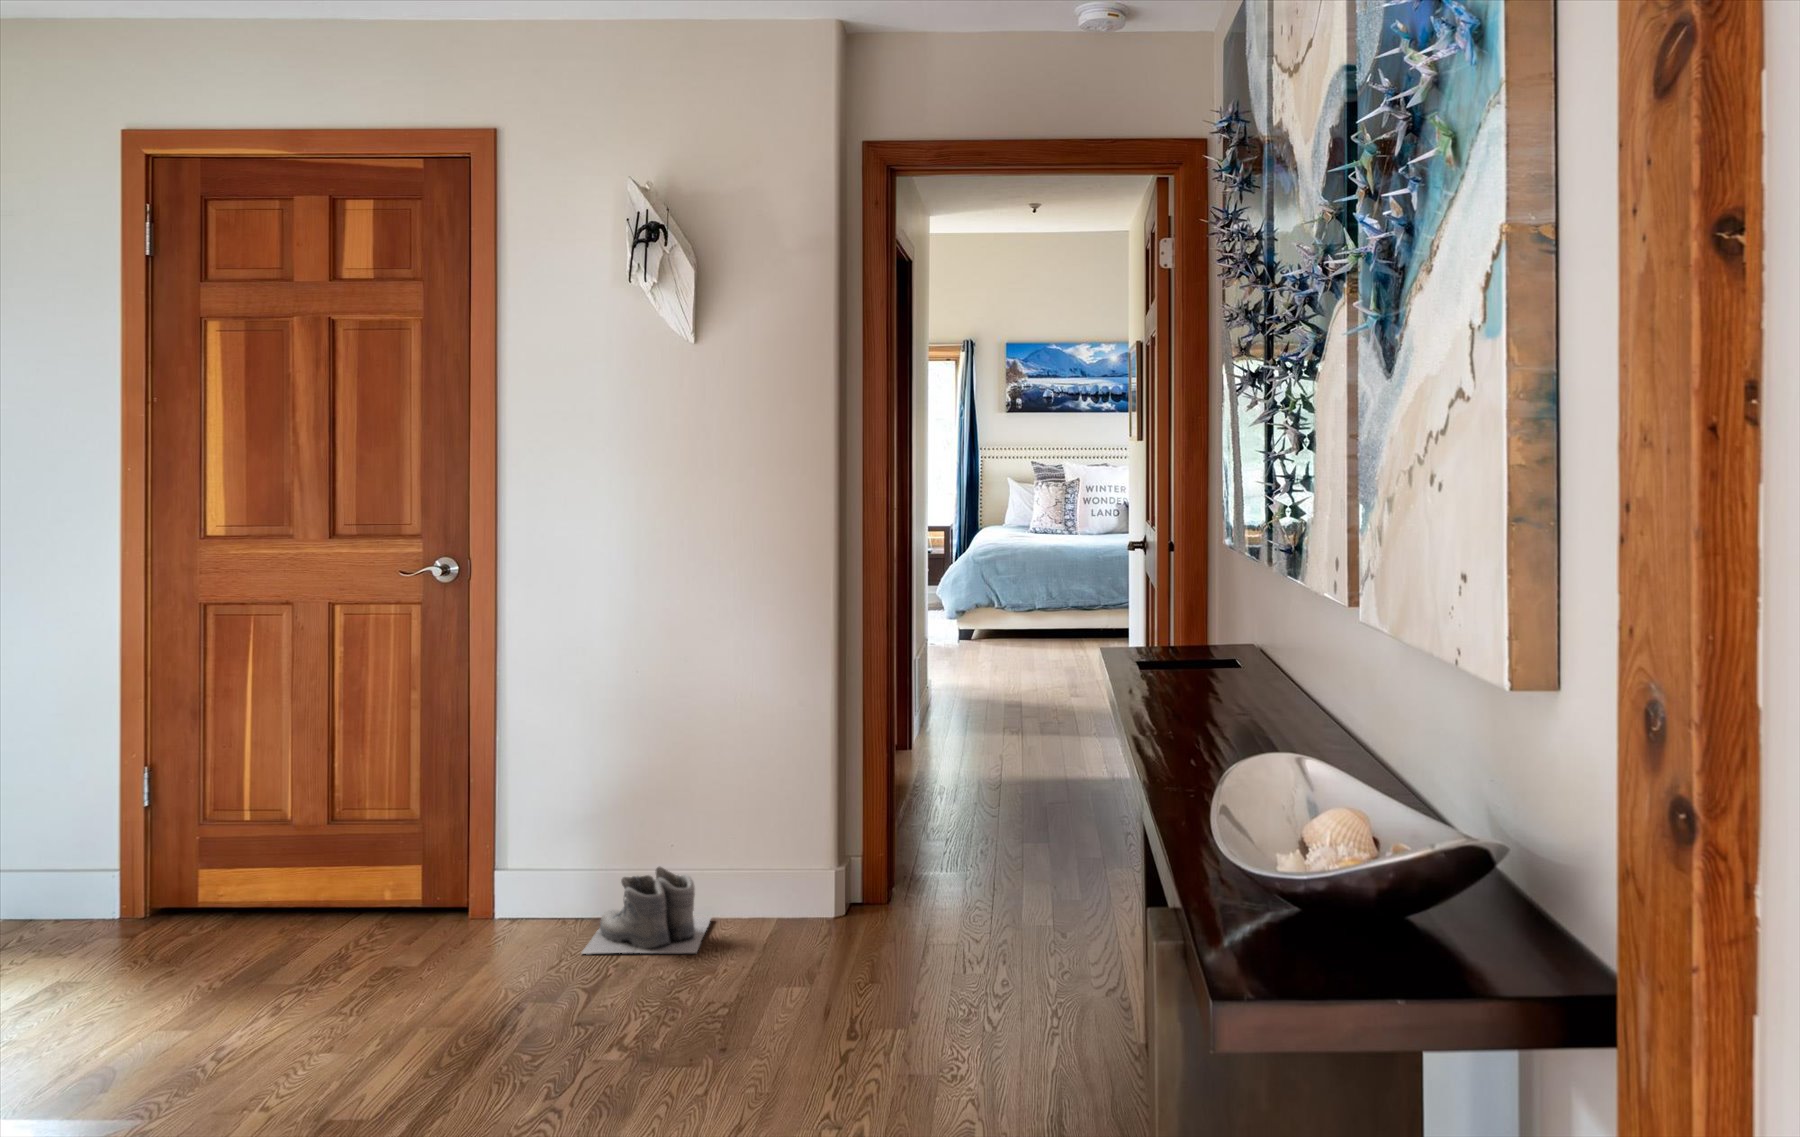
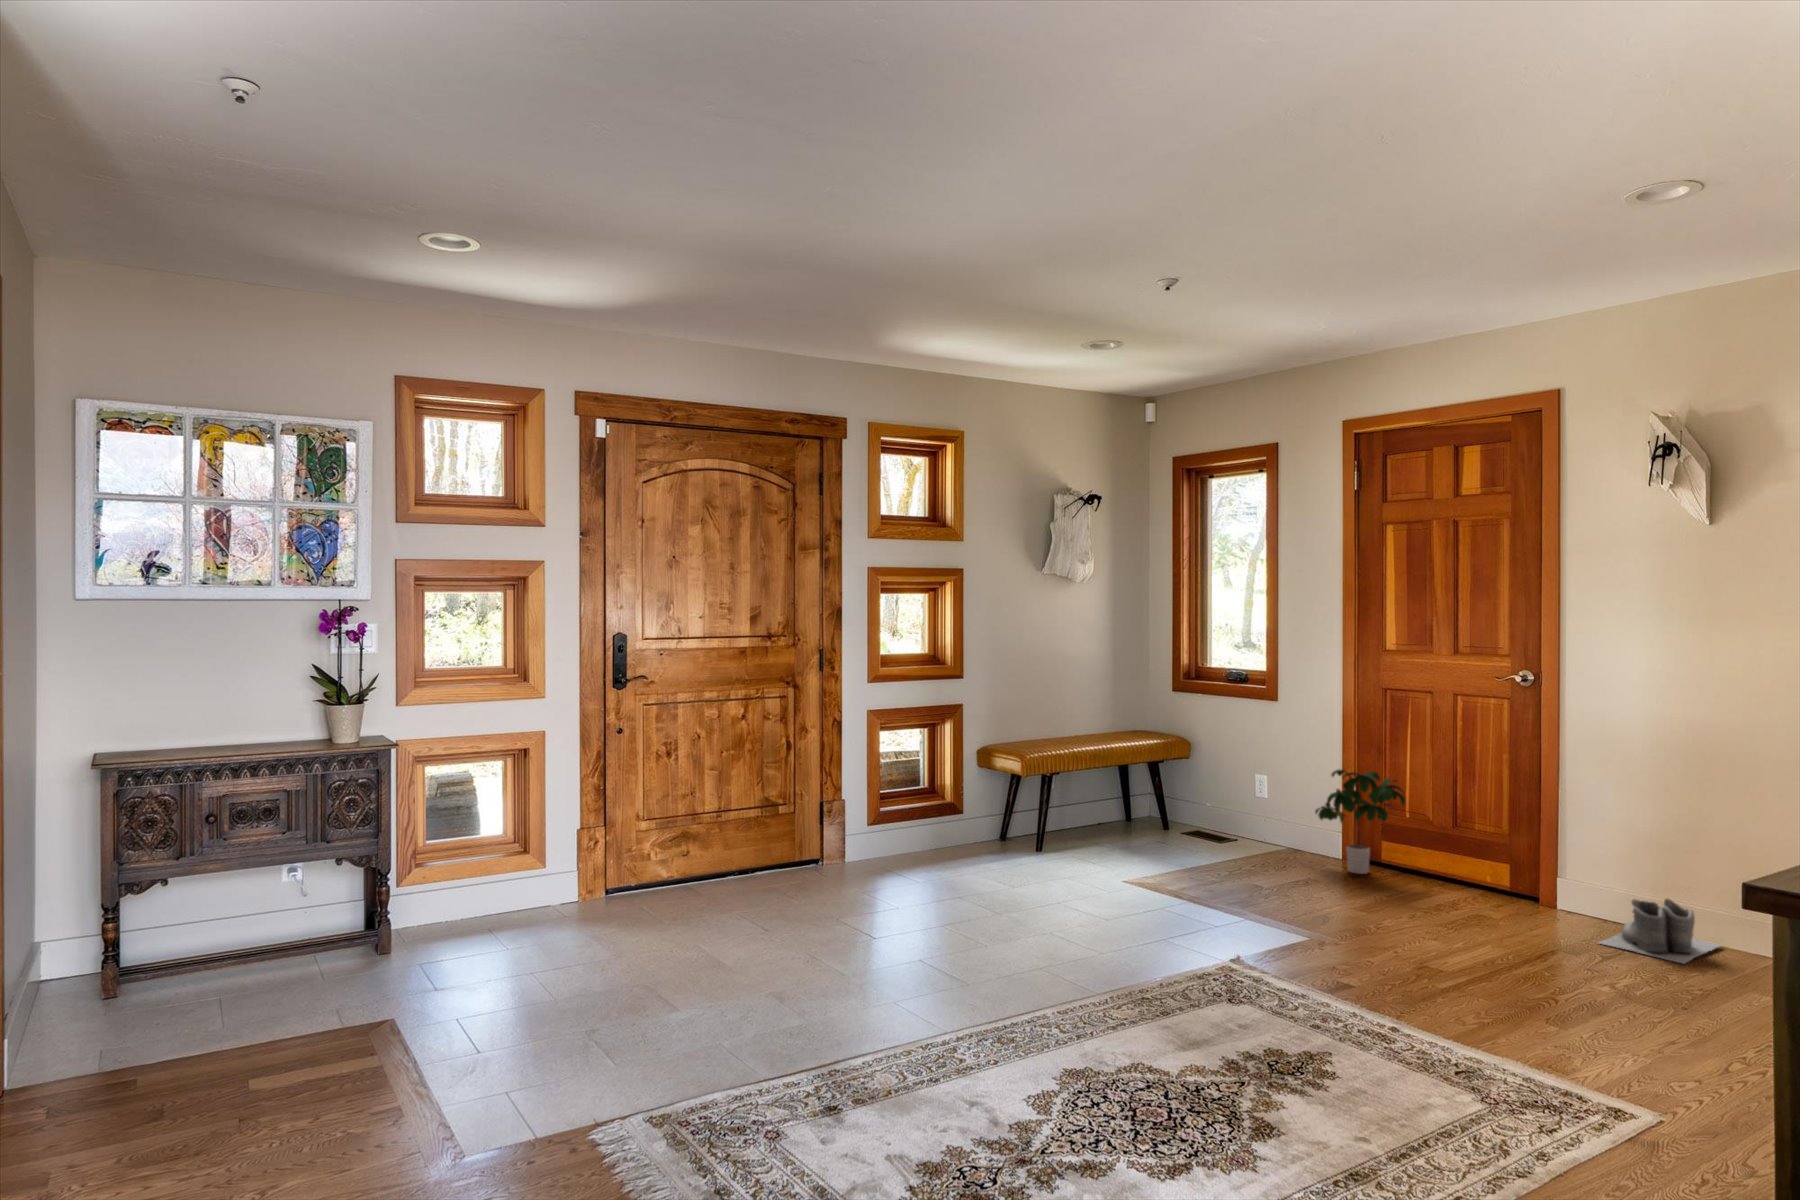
potted plant: none [72,749,250,936] -> present [1315,770,1406,874]

